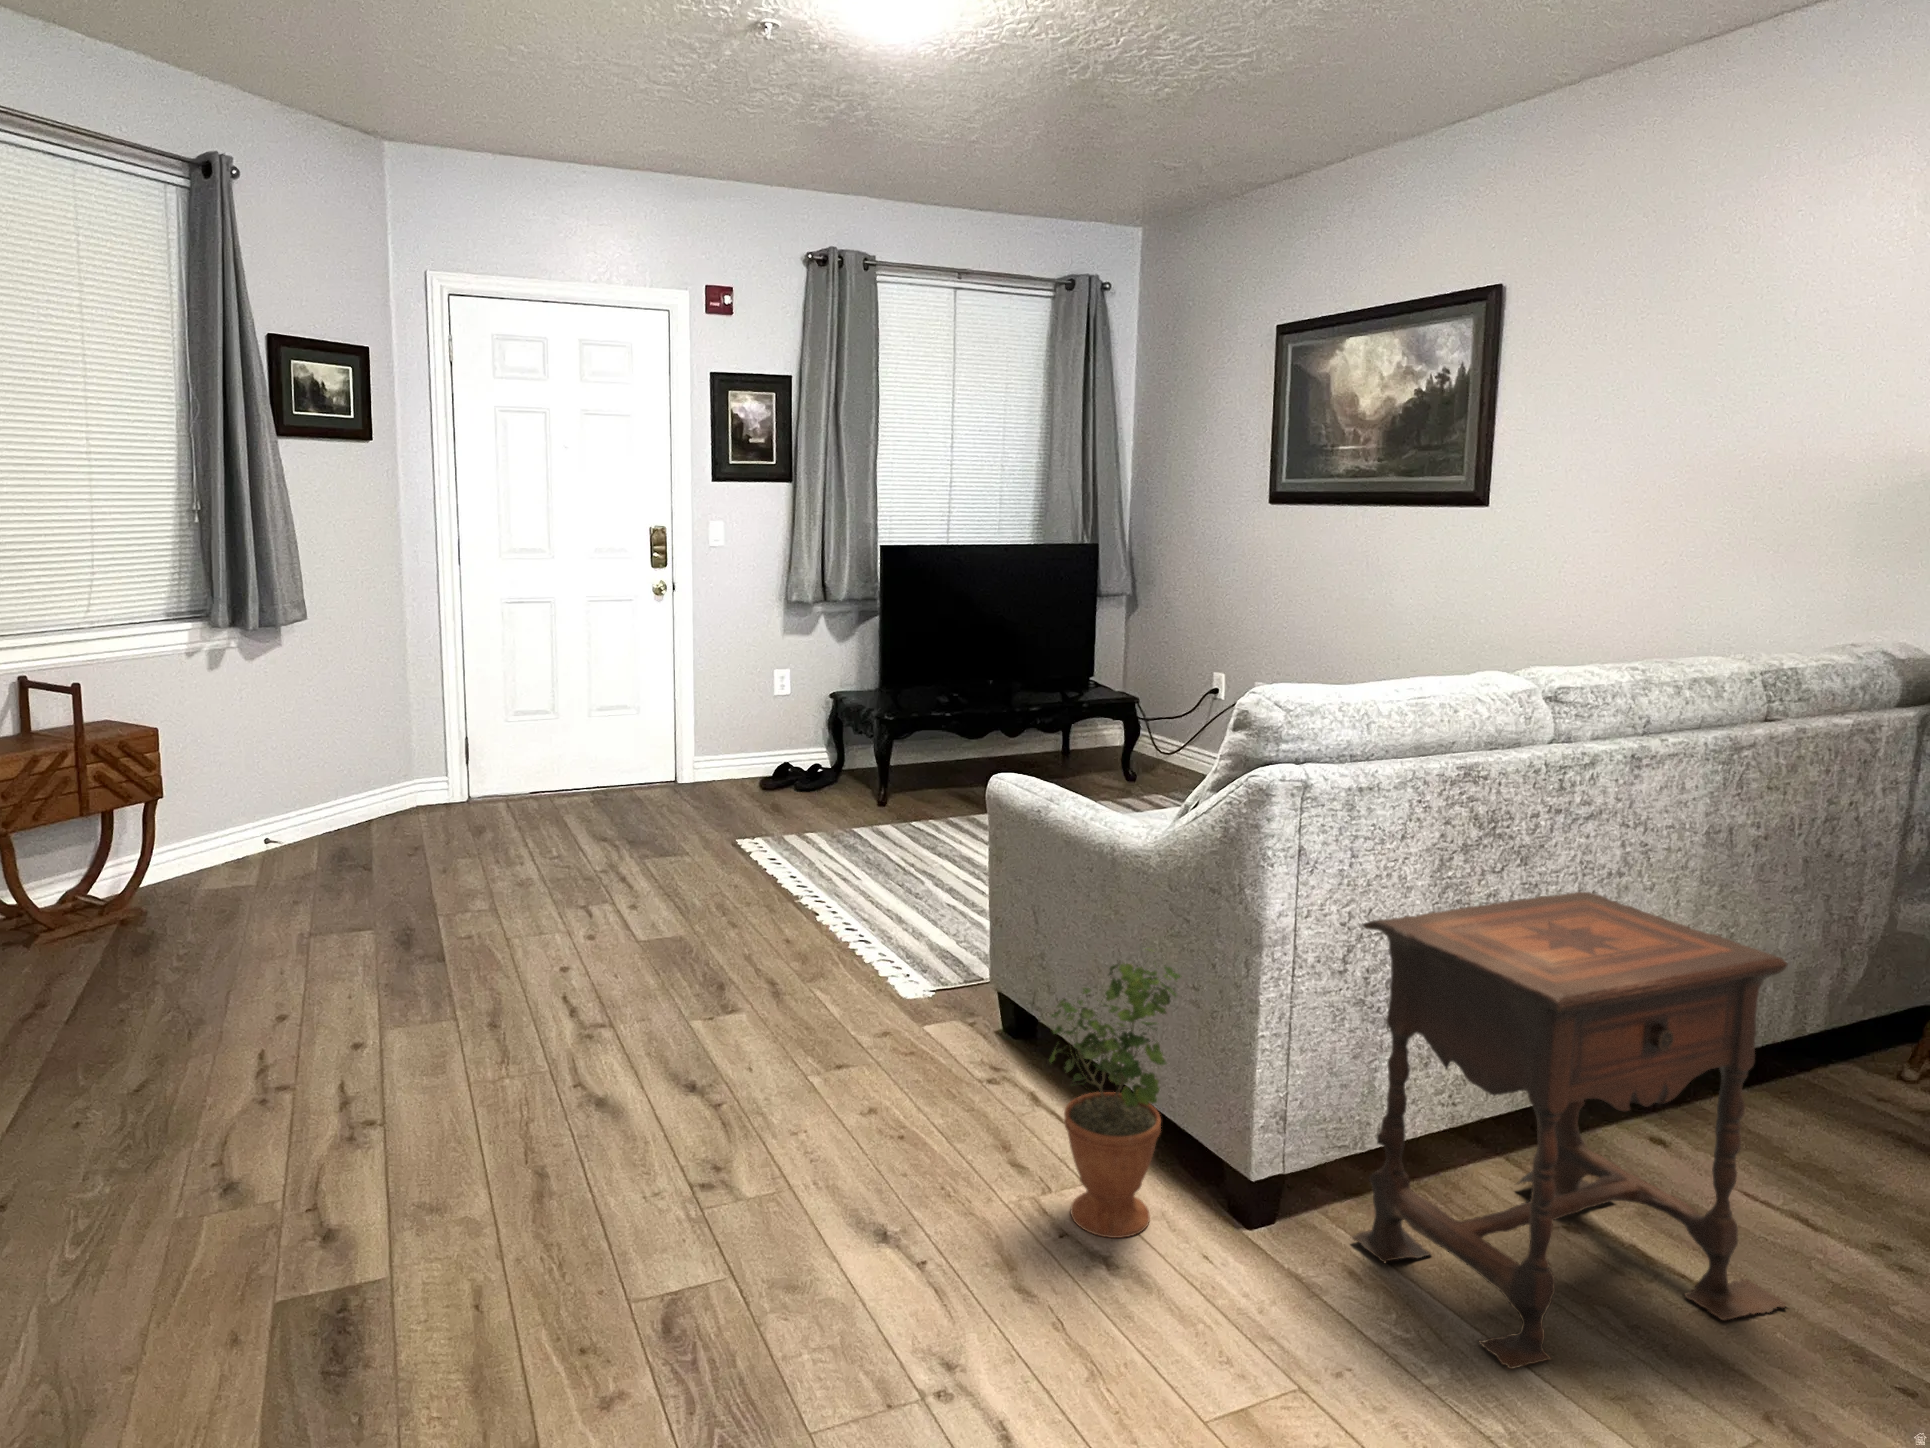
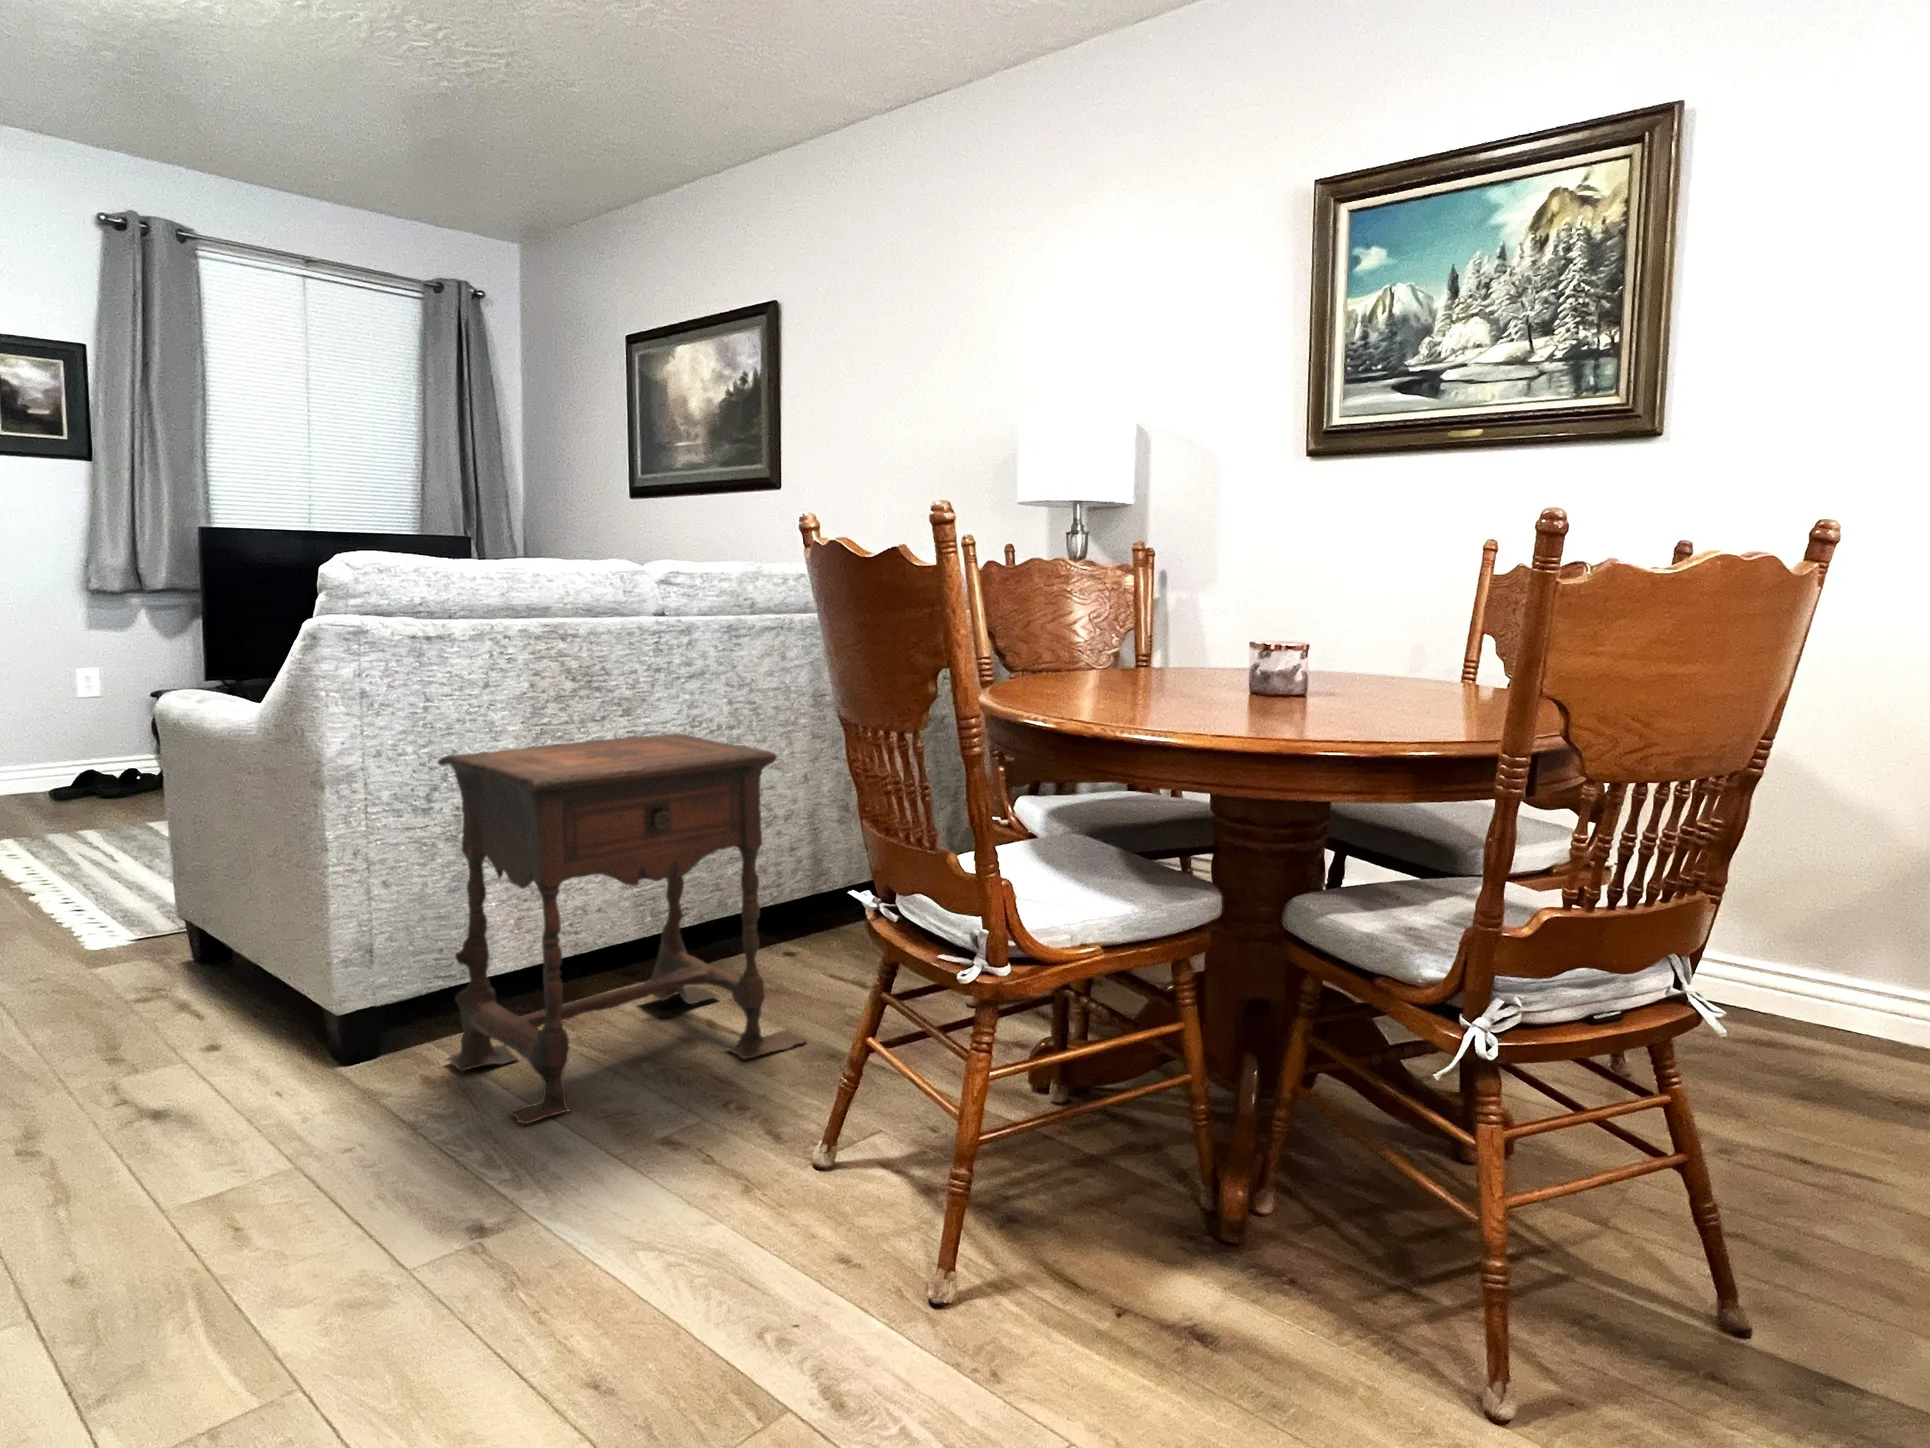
potted plant: present [1050,948,1181,1238] -> none [101,806,265,1103]

